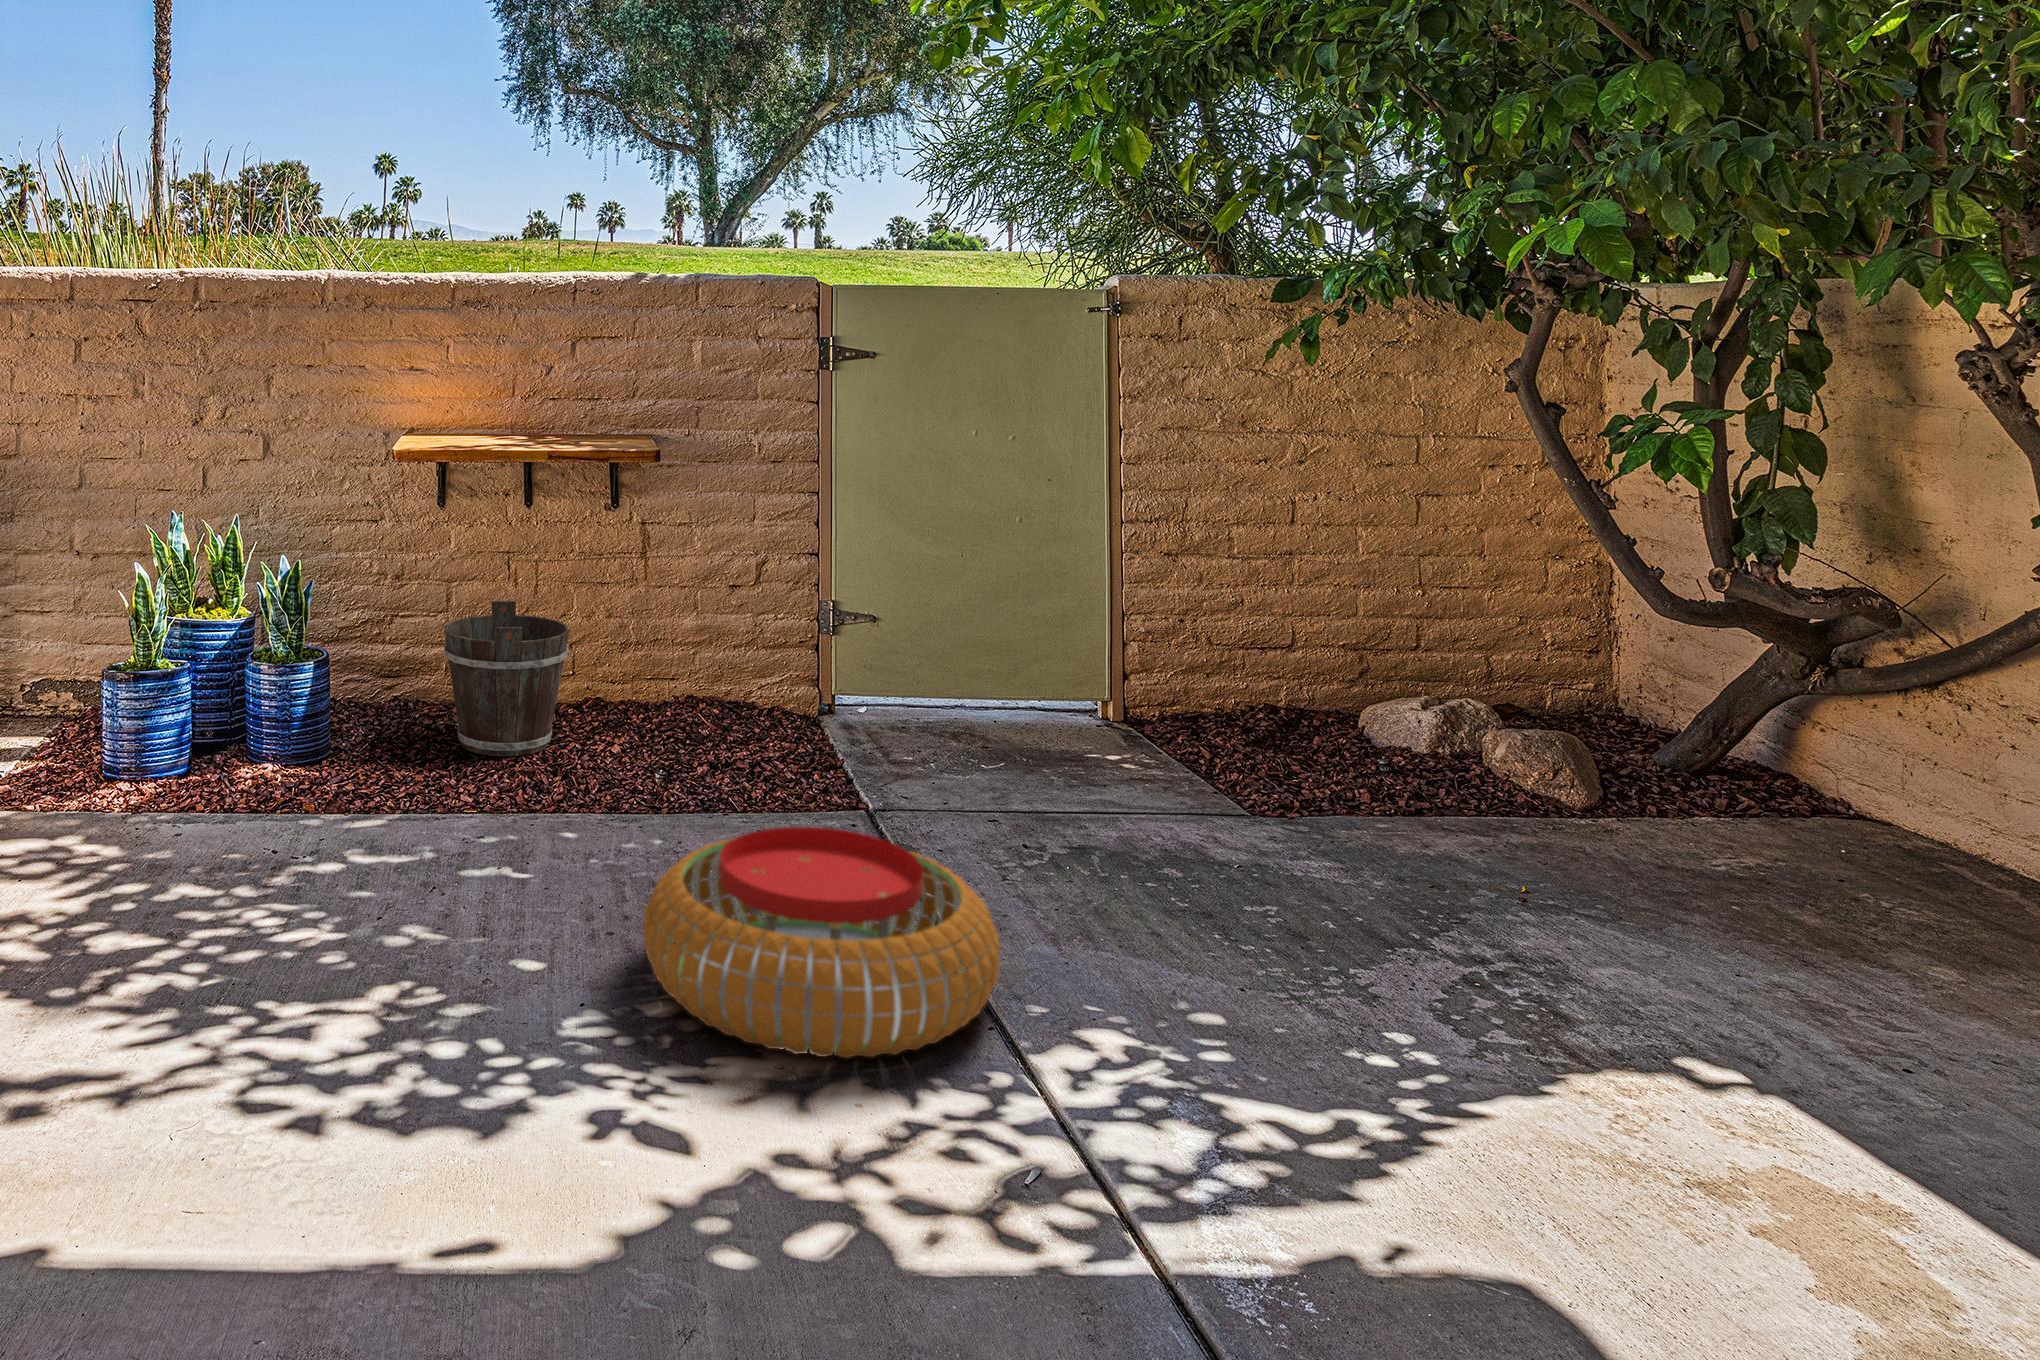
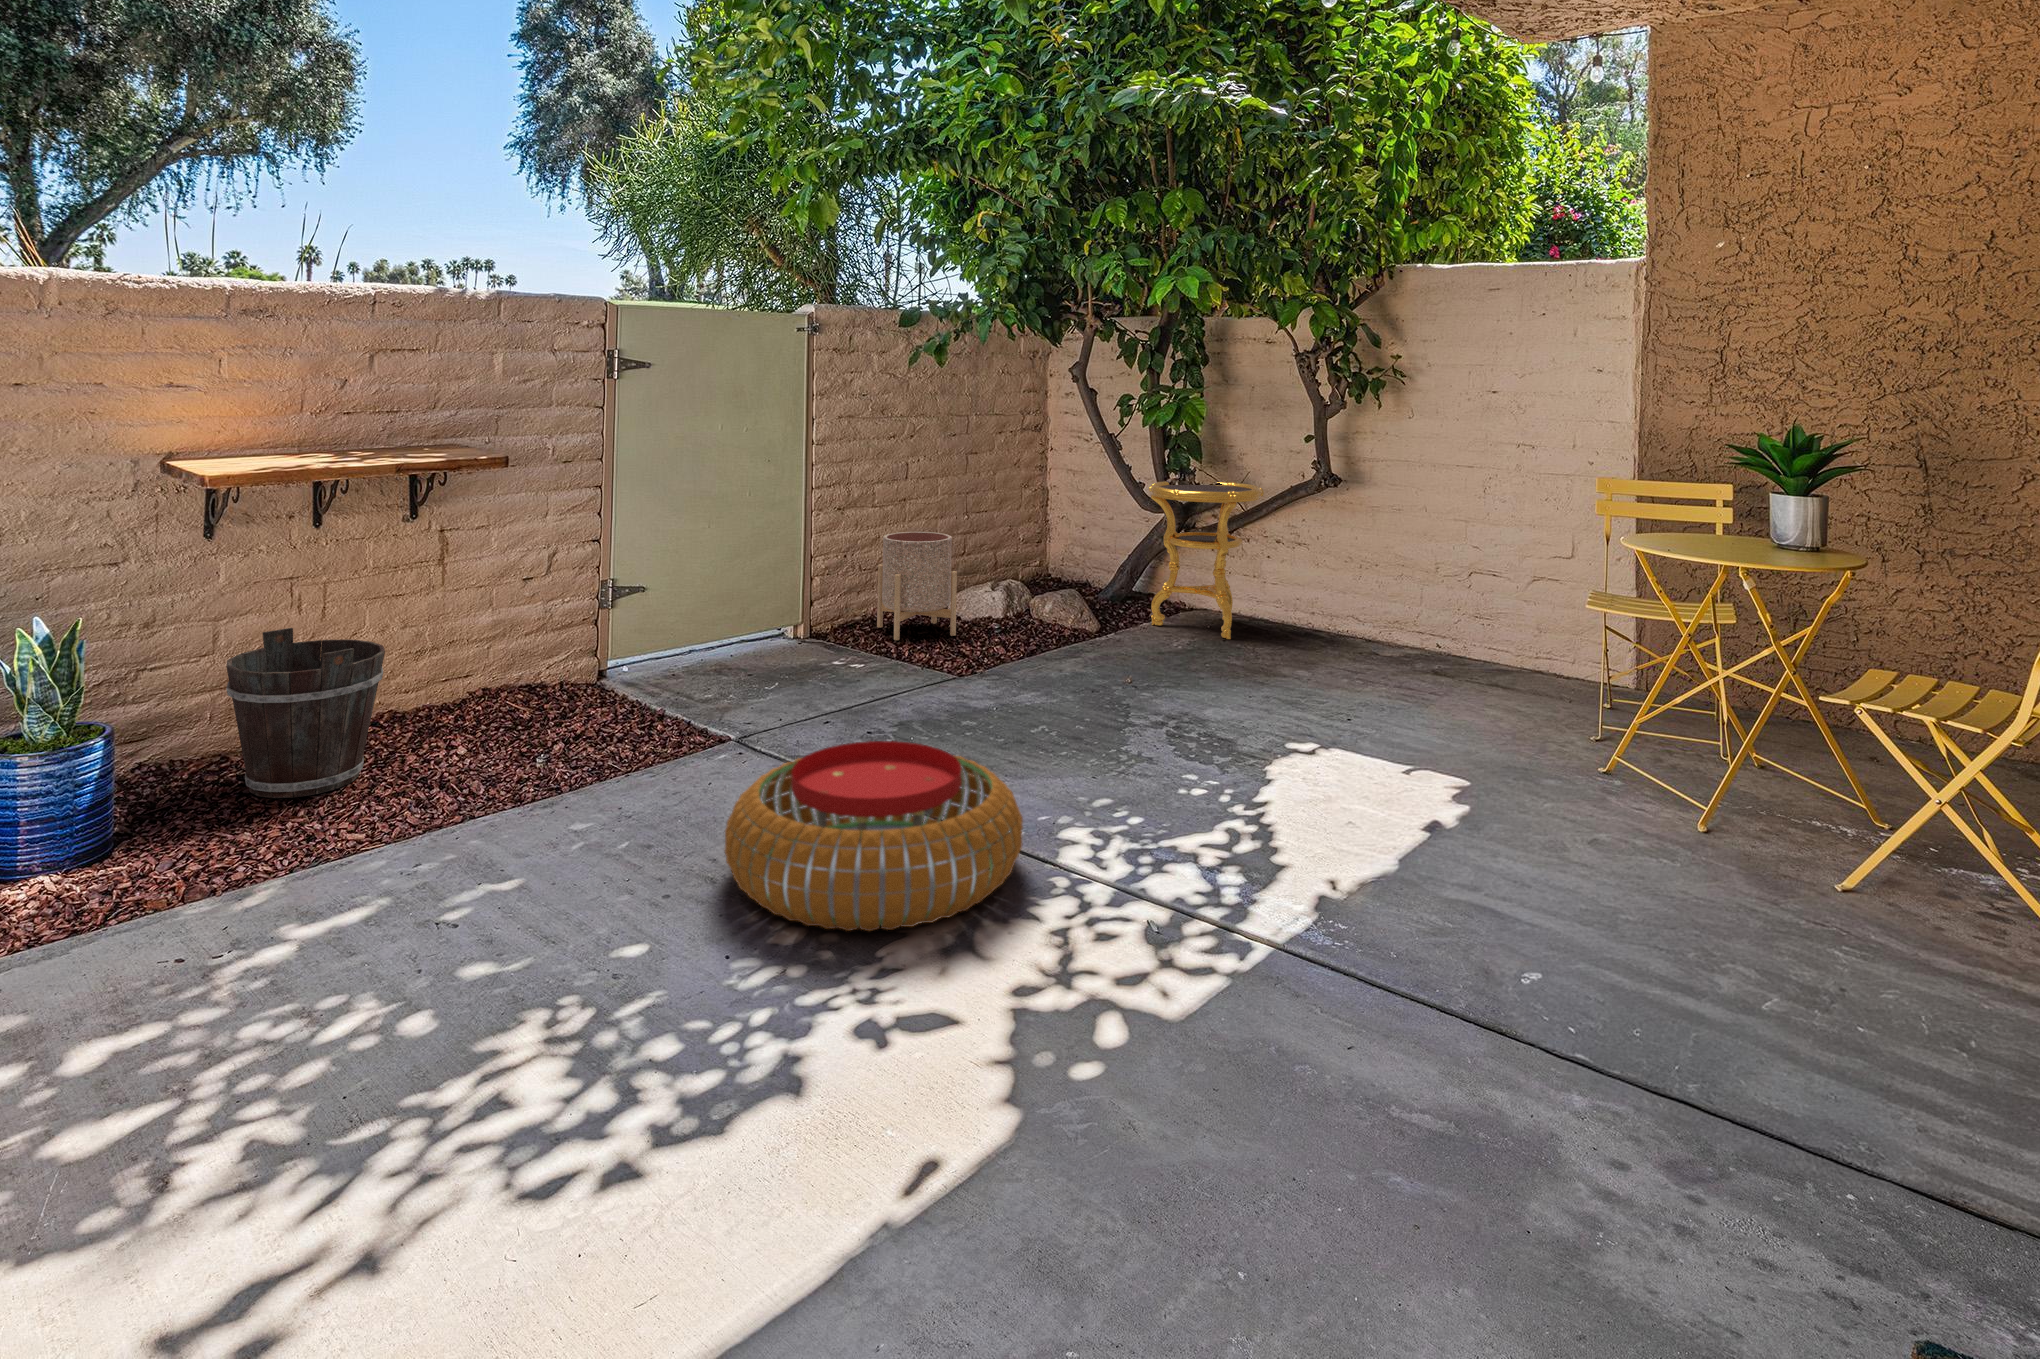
side table: none [1714,578,1971,874] -> present [1149,481,1264,639]
planter: none [1241,600,1349,759] -> present [877,532,957,640]

